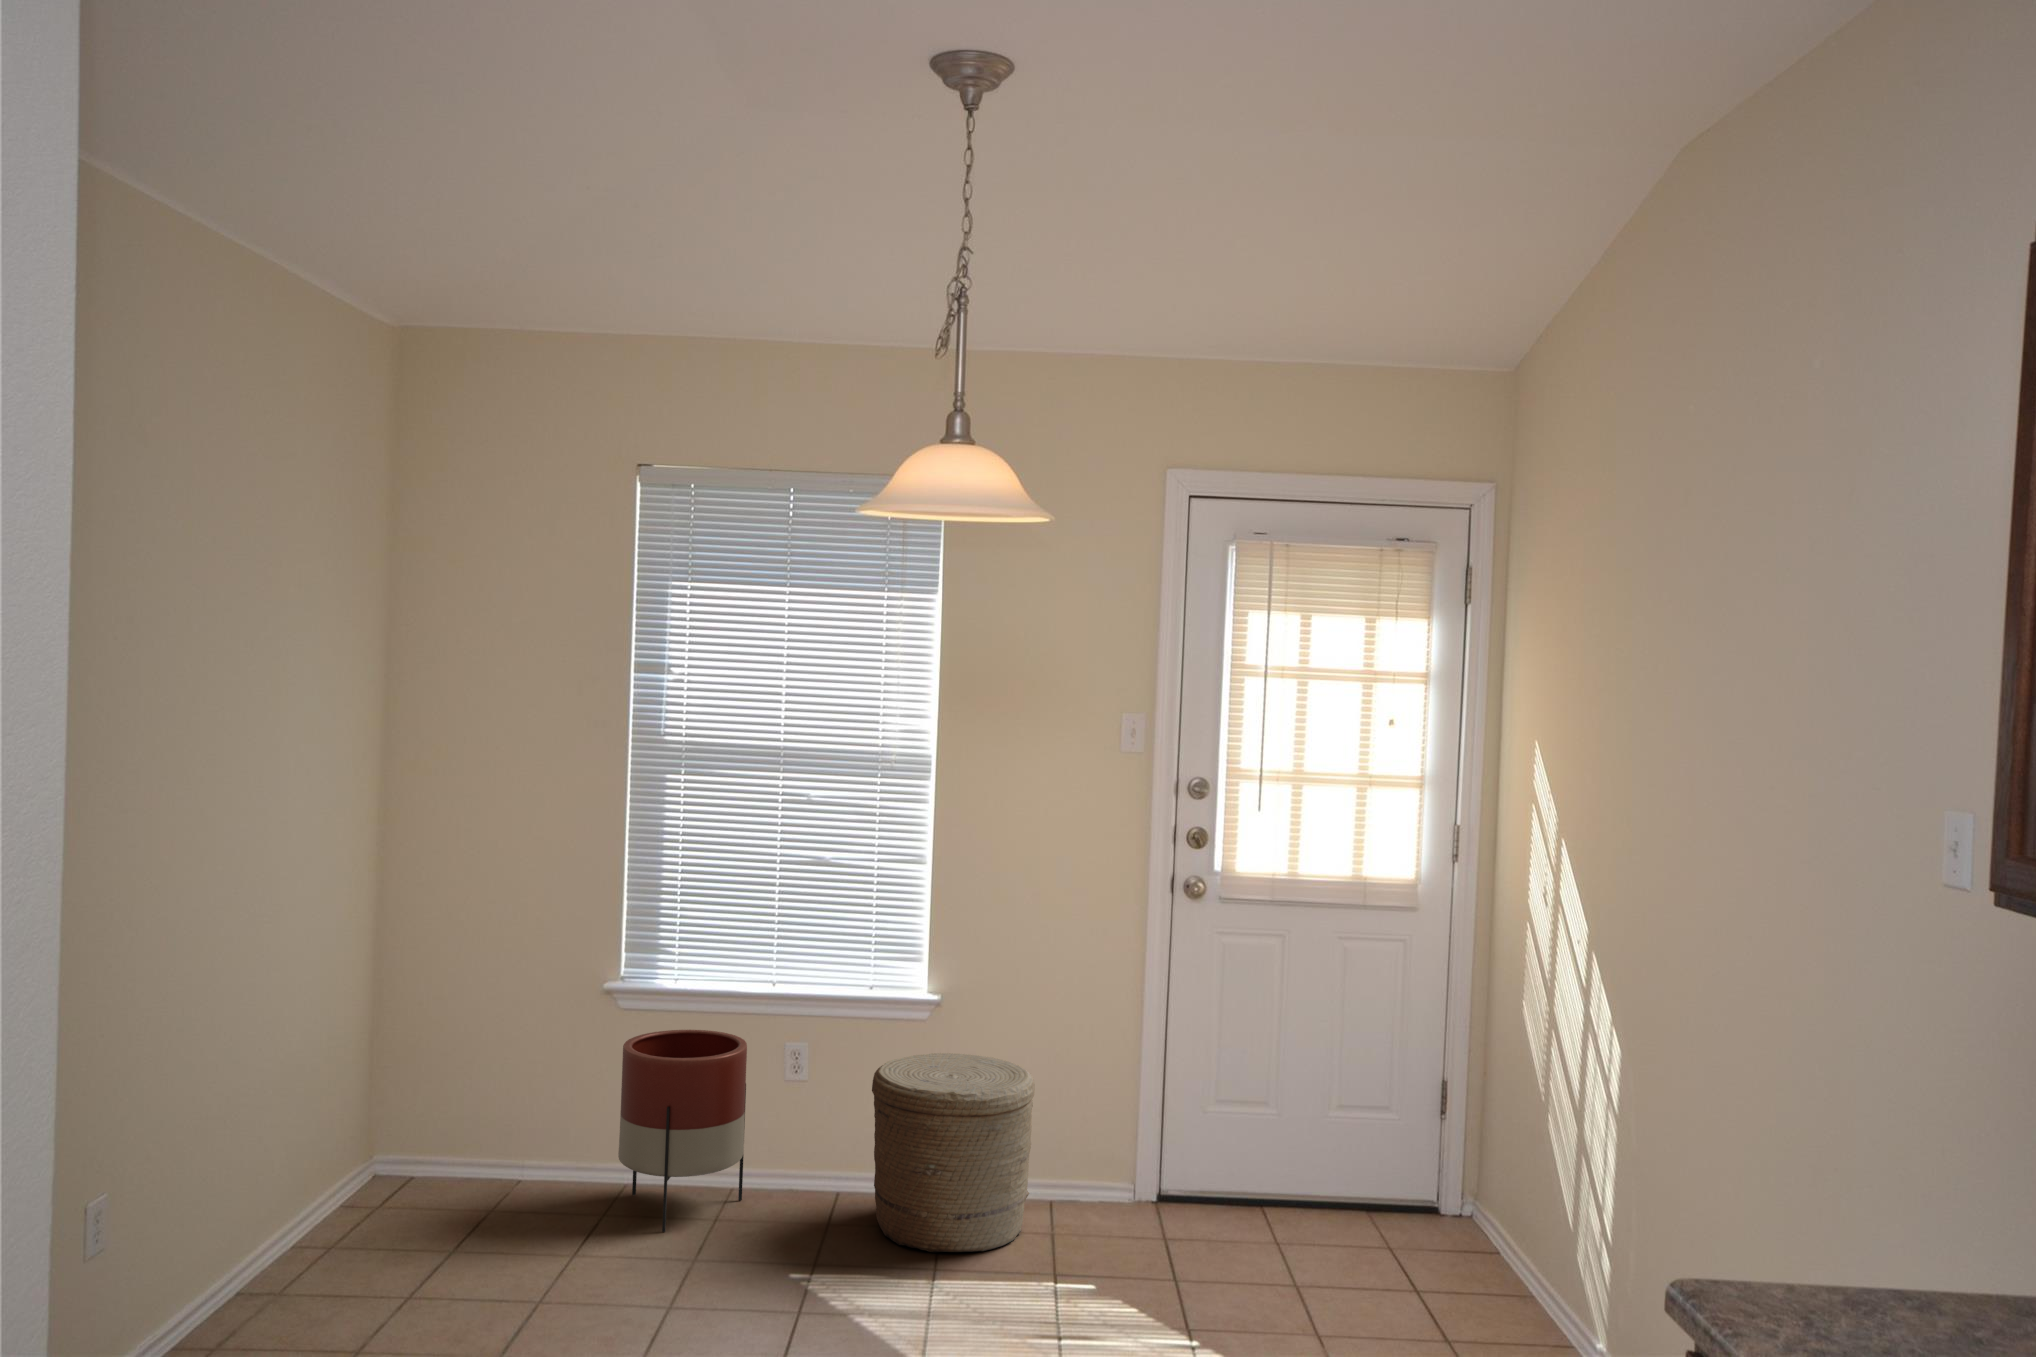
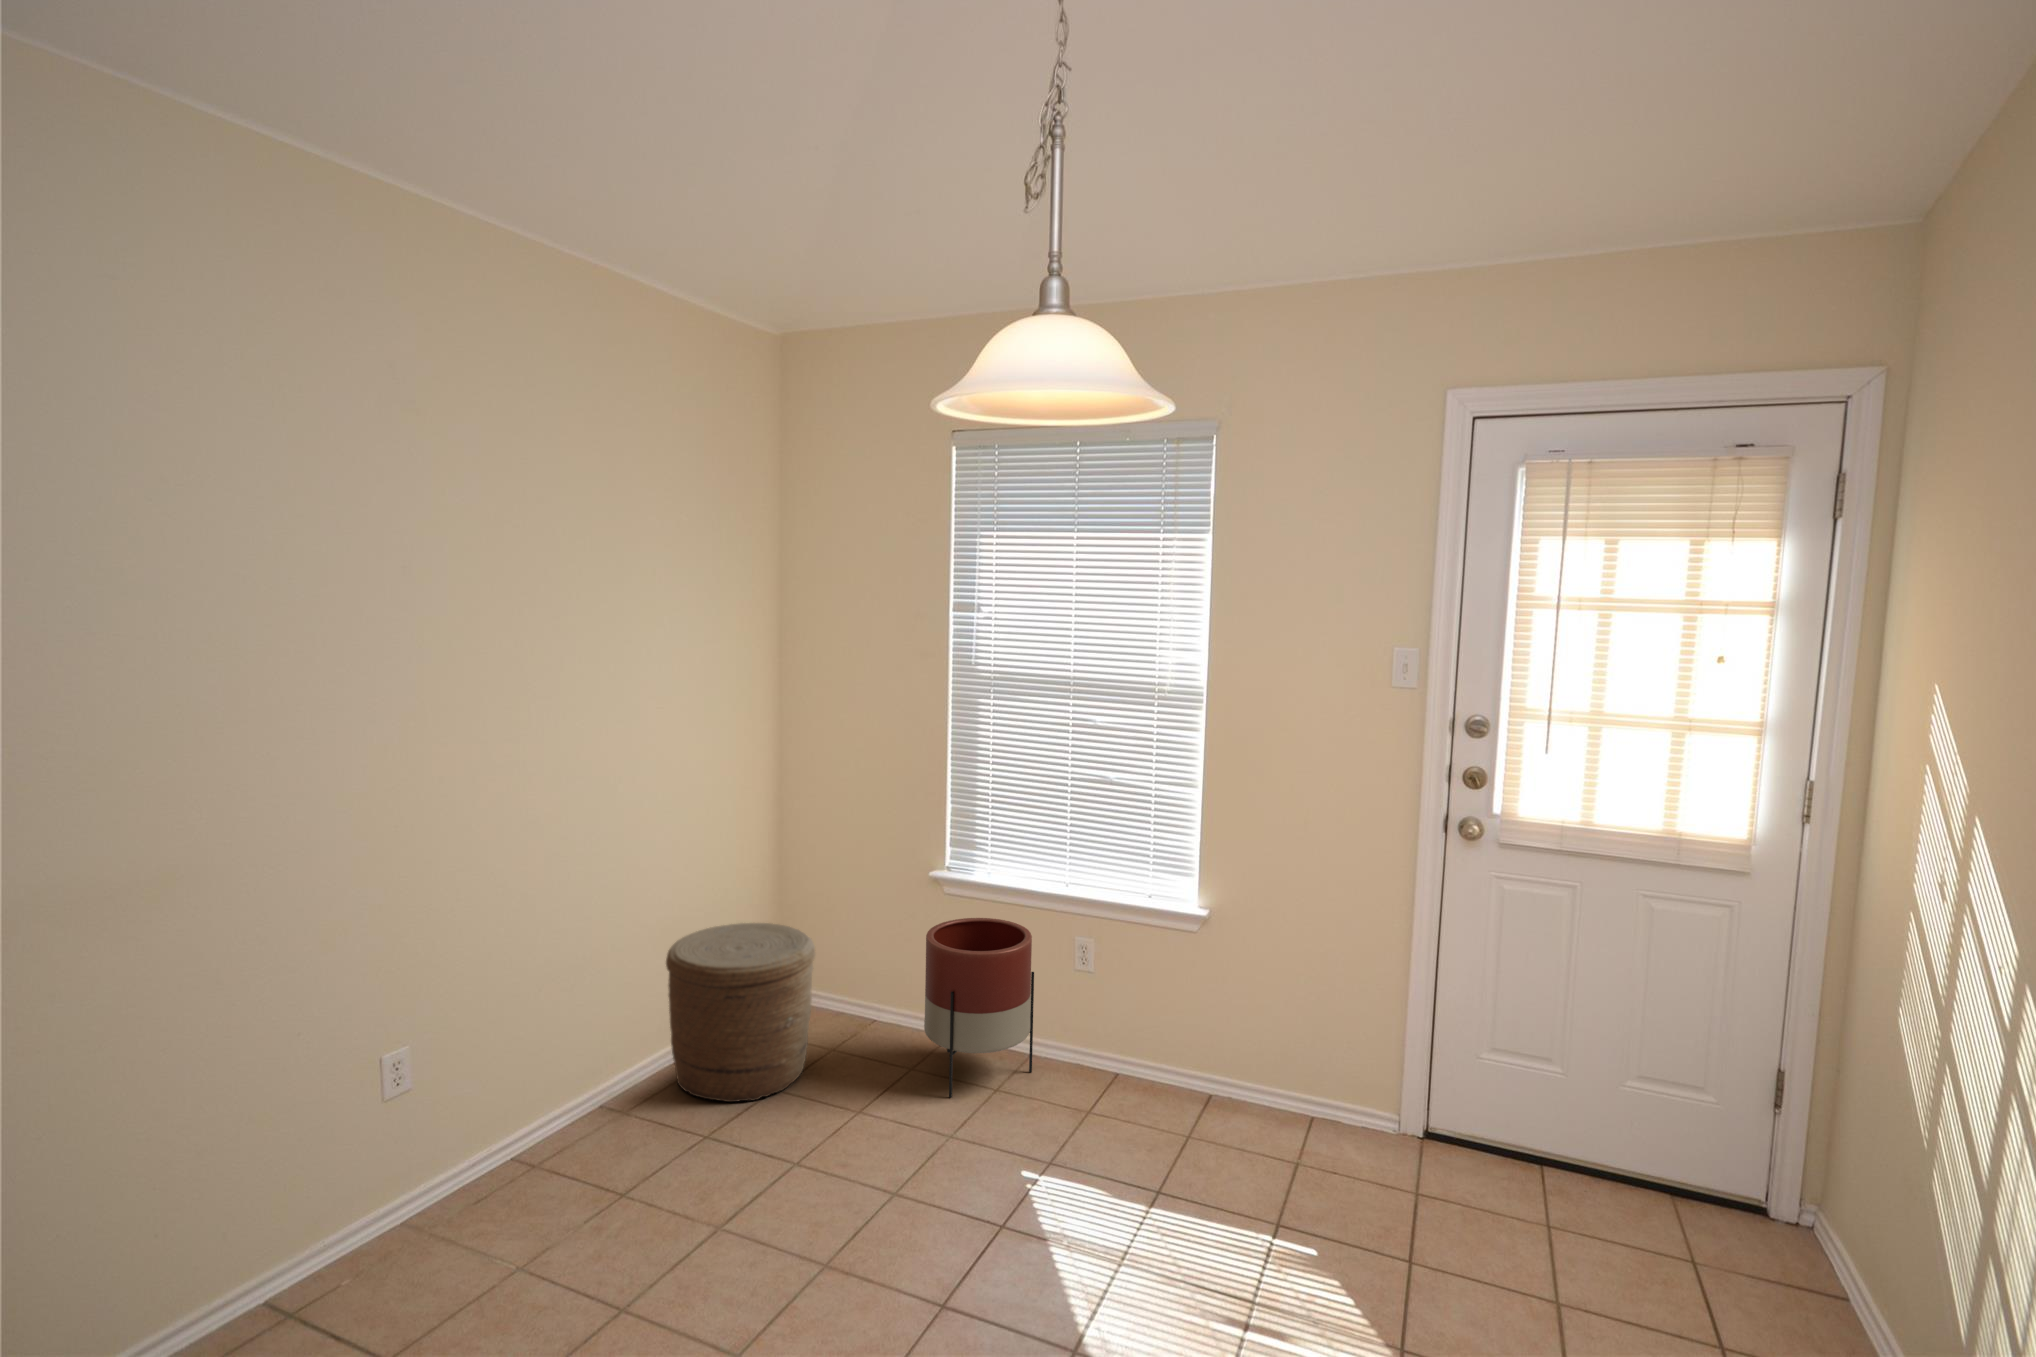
woven basket: present [872,1053,1035,1252] -> present [666,923,815,1102]

